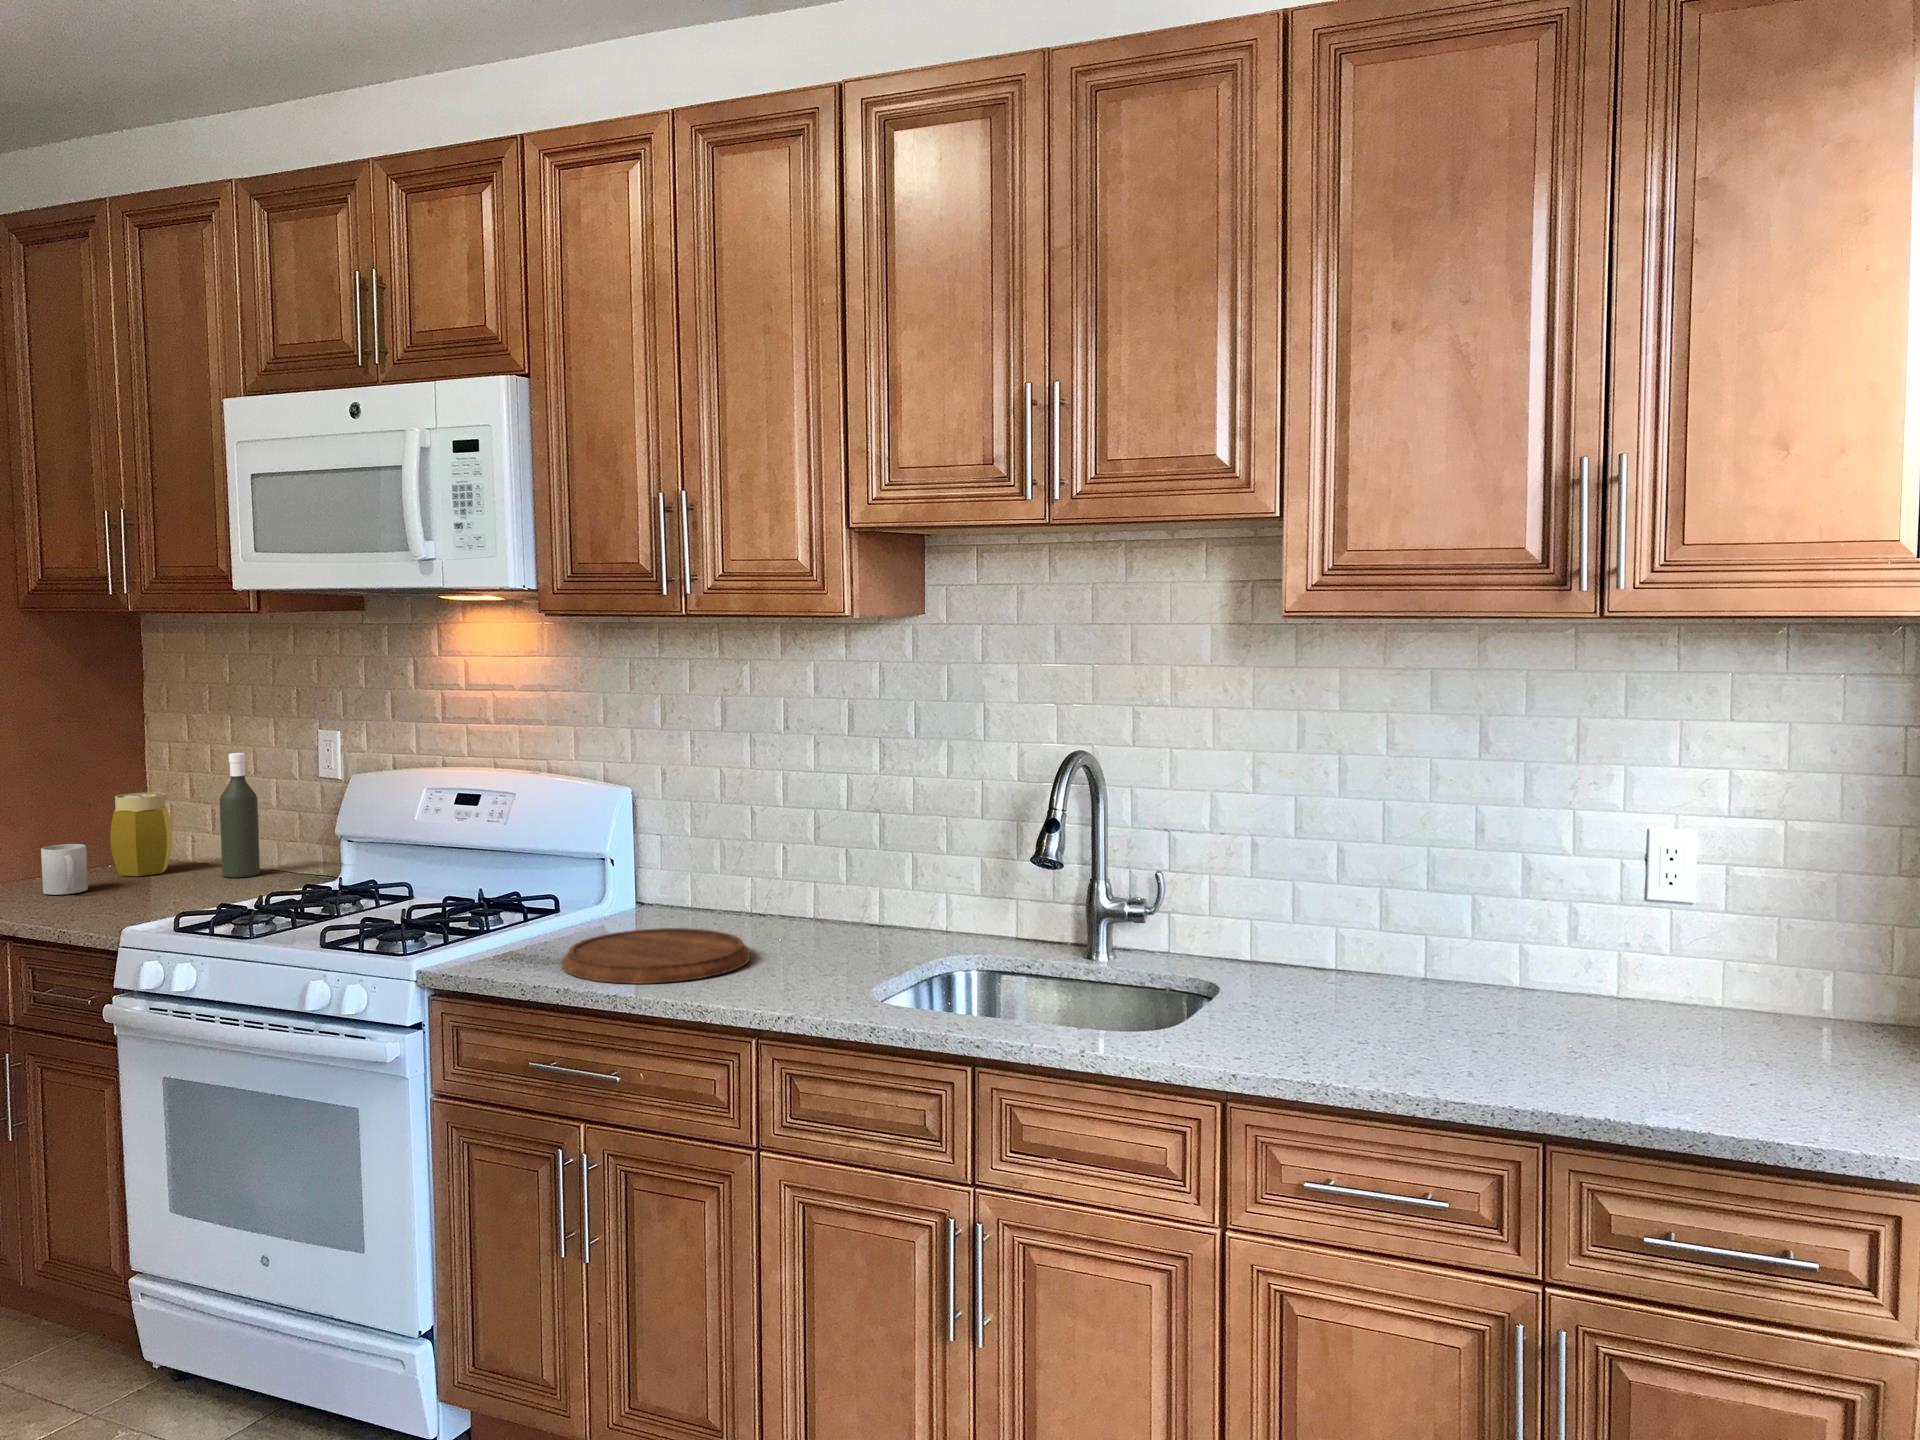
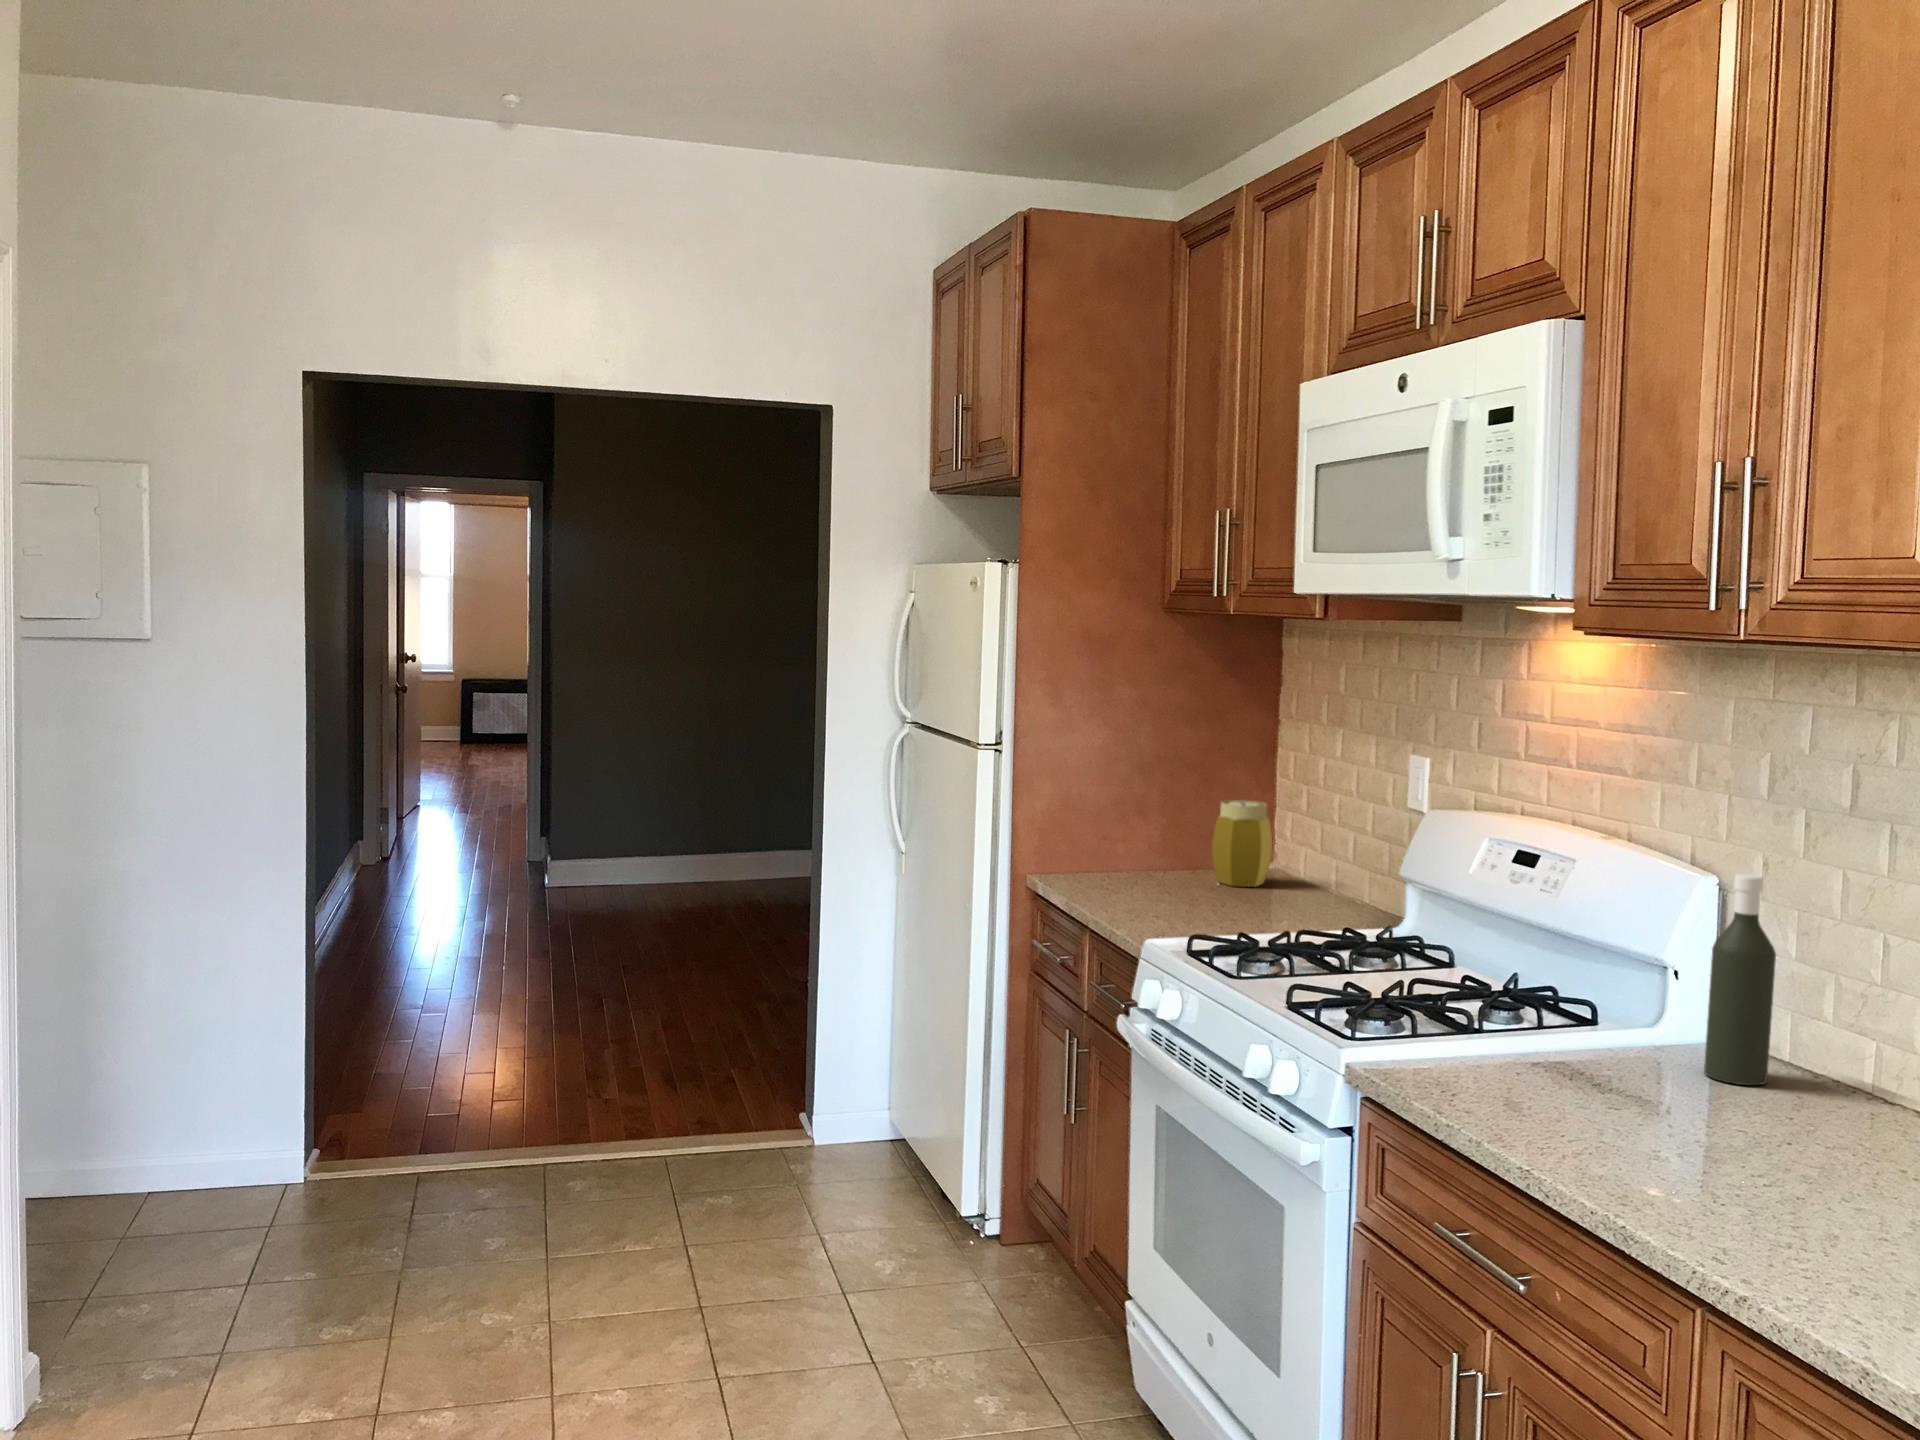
bottle: present [220,753,260,878] -> present [1704,874,1776,1085]
mug: present [41,844,88,895] -> none [1135,843,1176,894]
cutting board: present [562,928,750,984] -> none [1507,1075,1794,1181]

